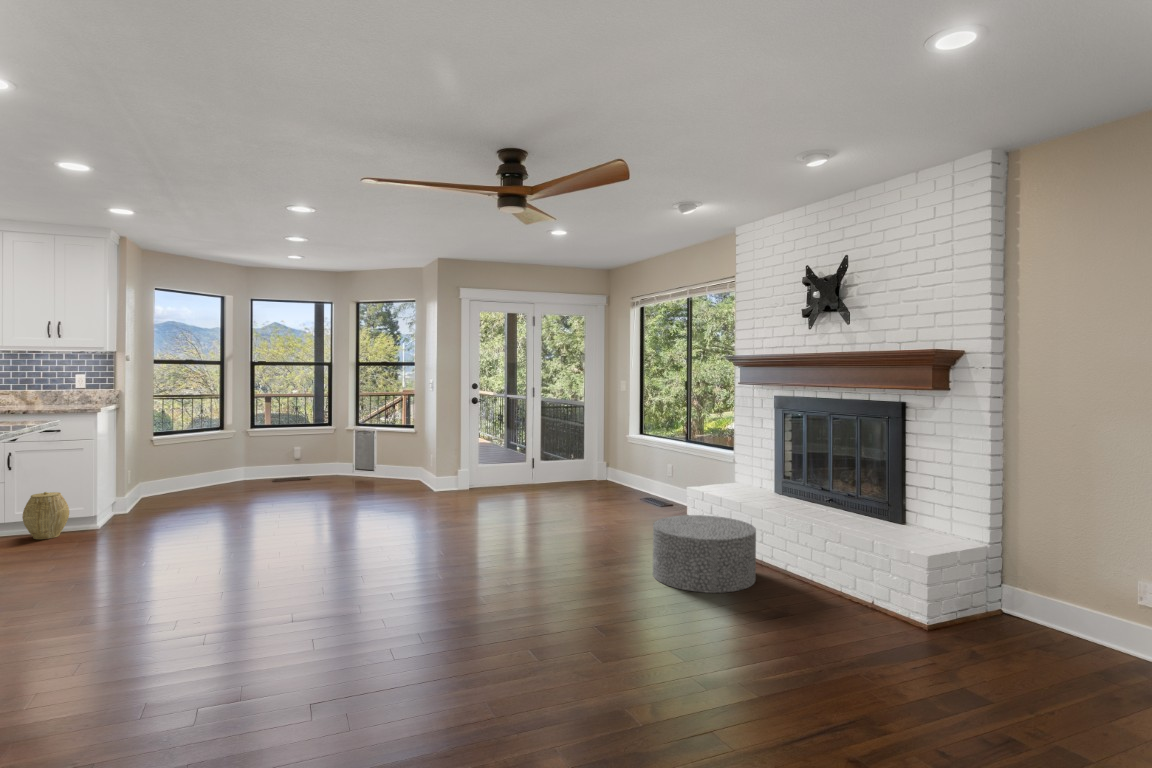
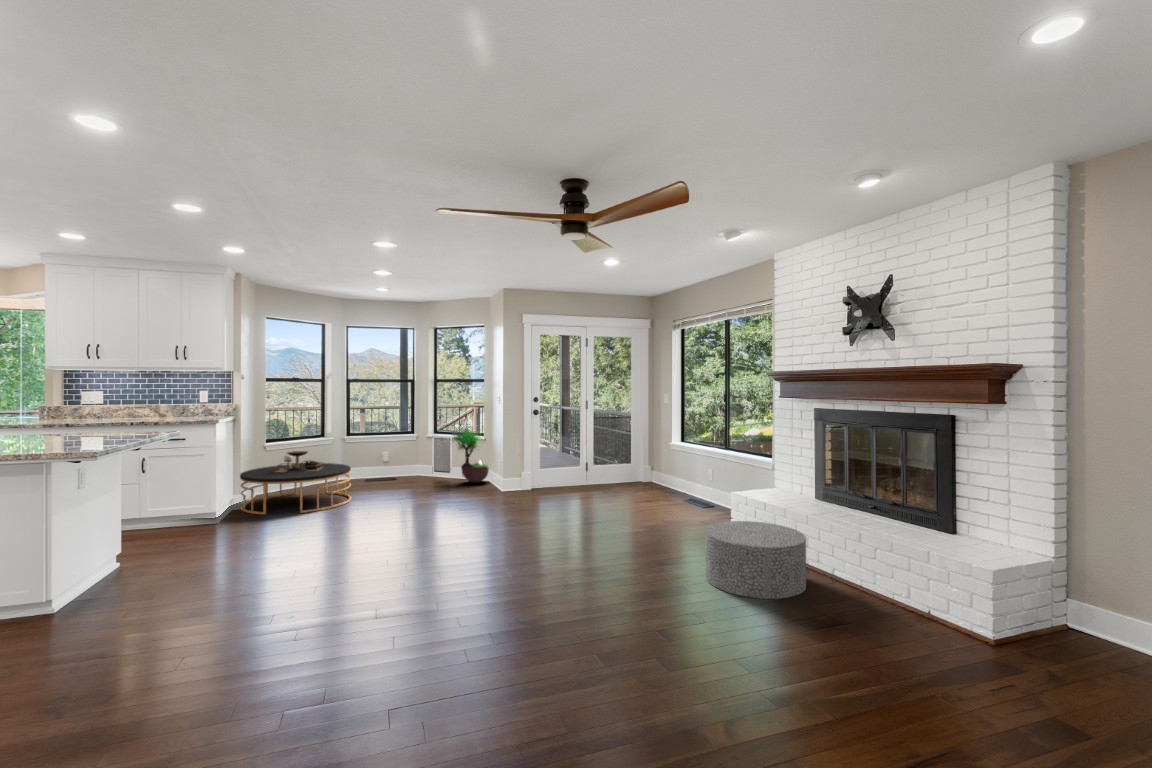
potted tree: none [375,413,420,482] -> present [452,429,489,483]
coffee table: none [125,445,259,518] -> present [240,451,351,515]
woven basket: present [22,492,69,539] -> none [152,492,191,533]

